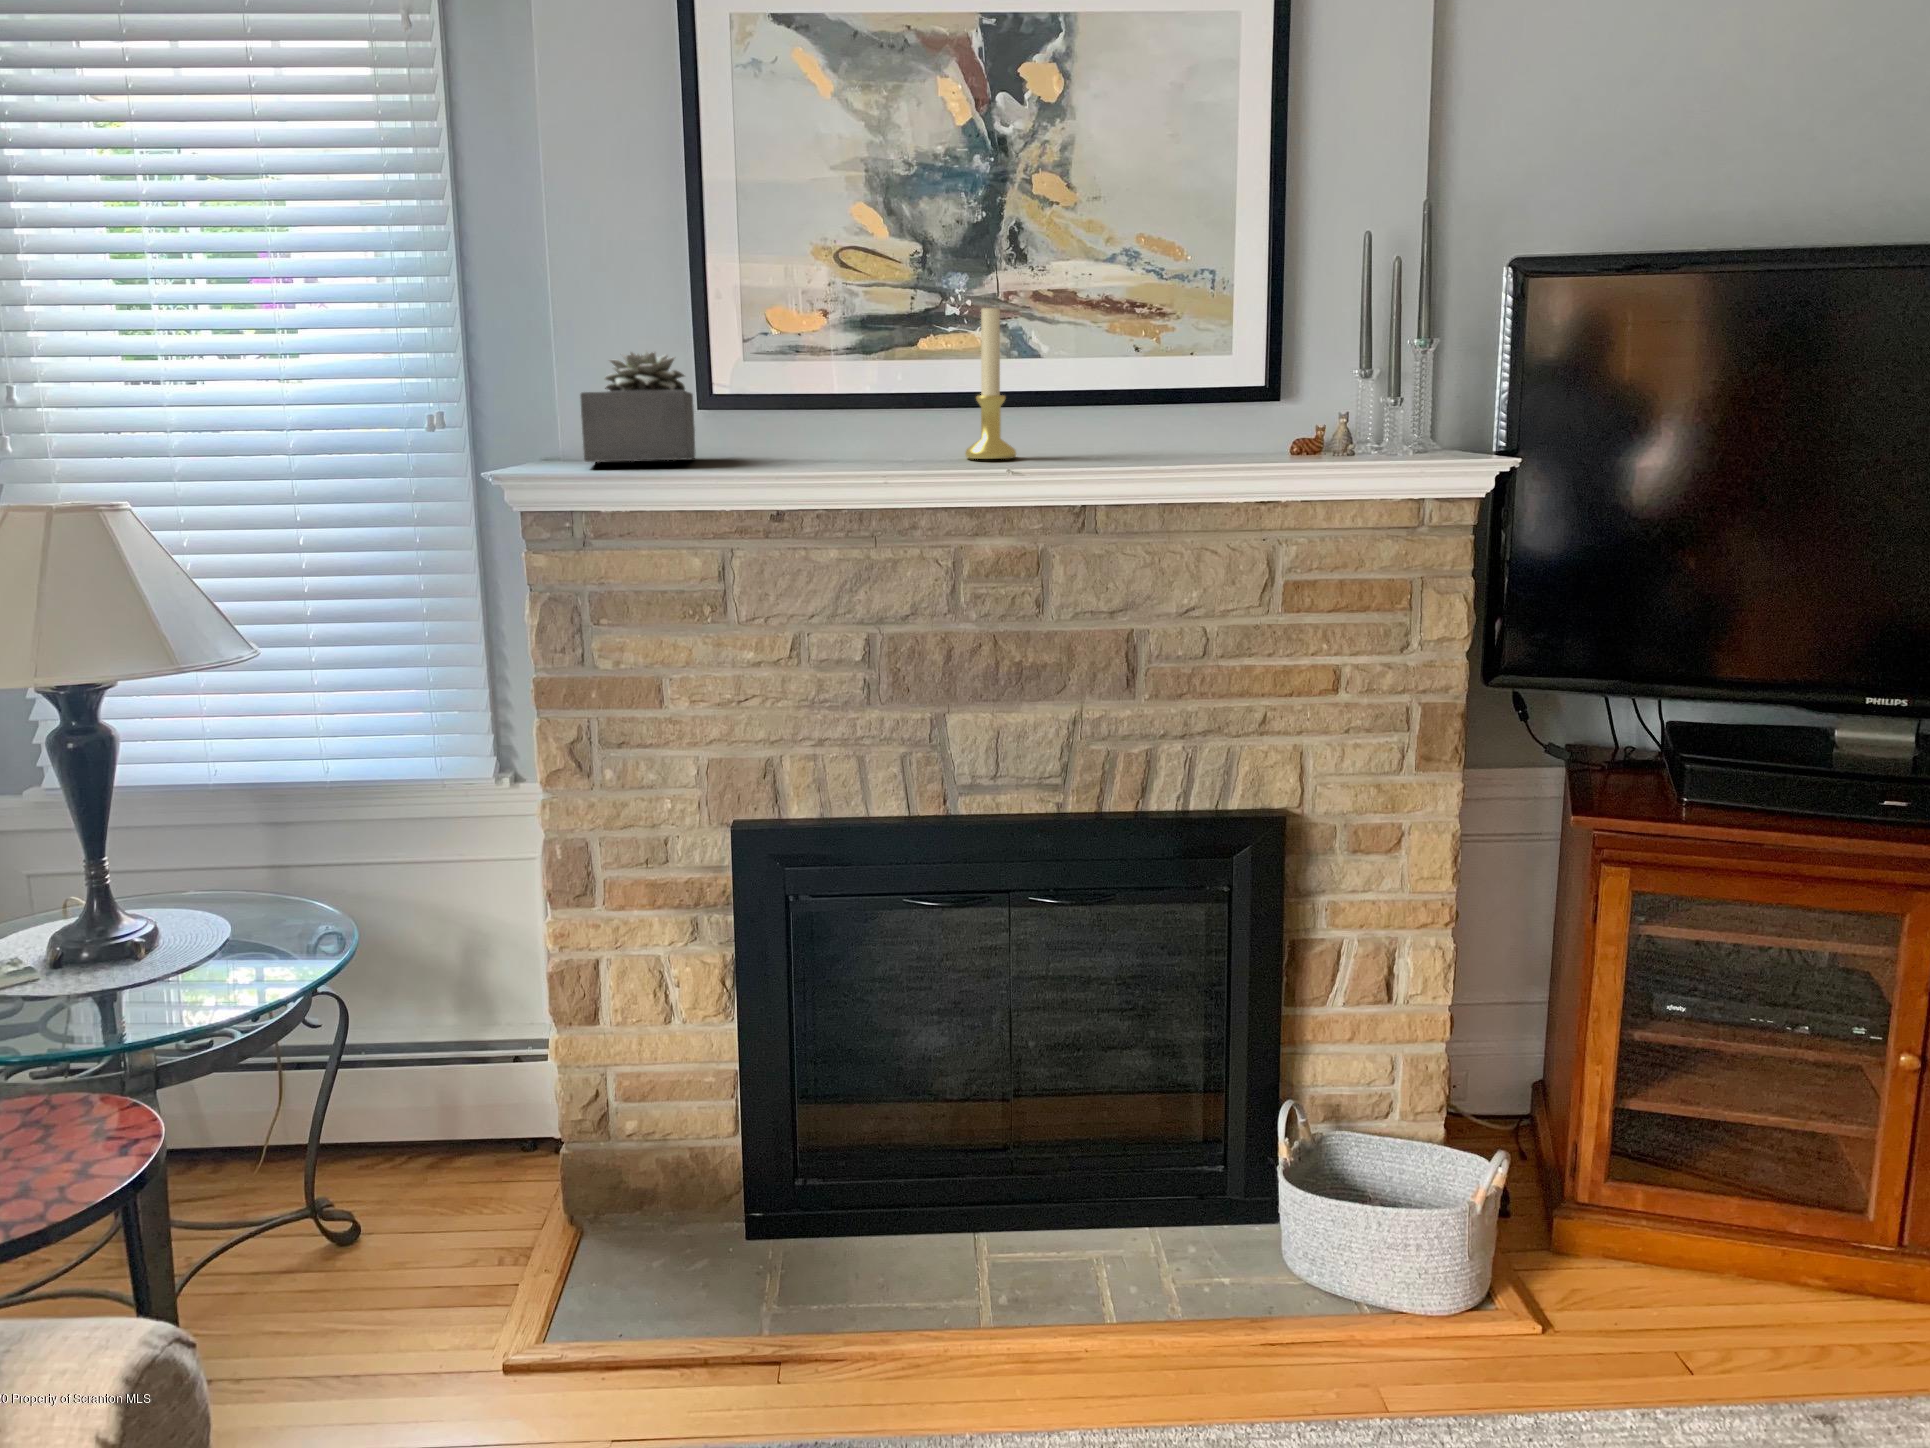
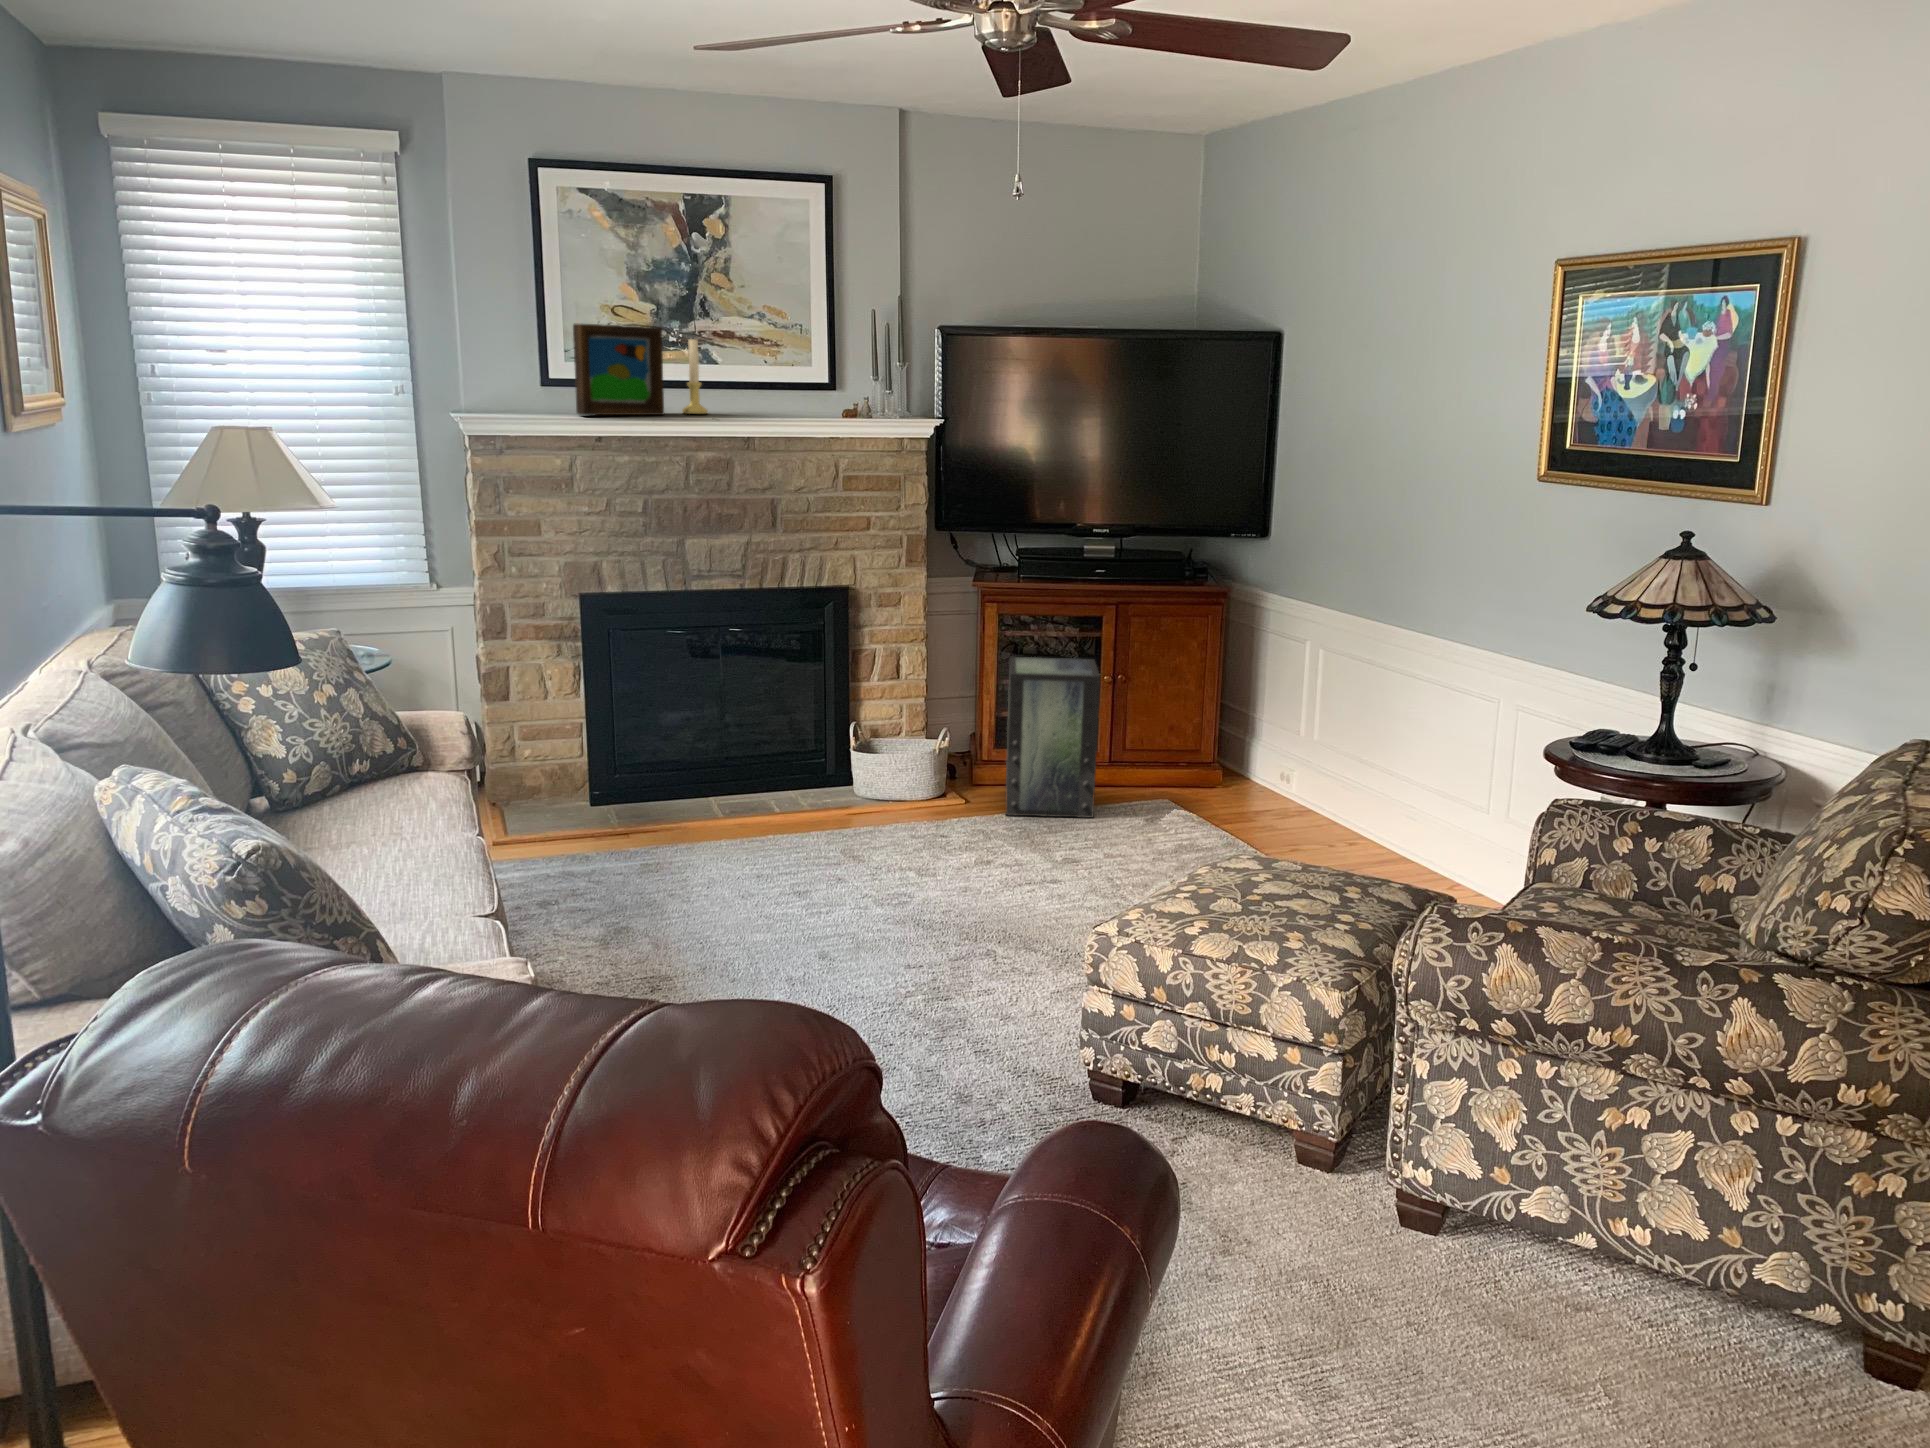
picture frame: none [744,280,927,466] -> present [573,324,664,415]
succulent plant: present [580,351,695,462] -> none [487,354,546,411]
storage box: none [1626,976,1926,1408] -> present [1005,657,1100,818]

